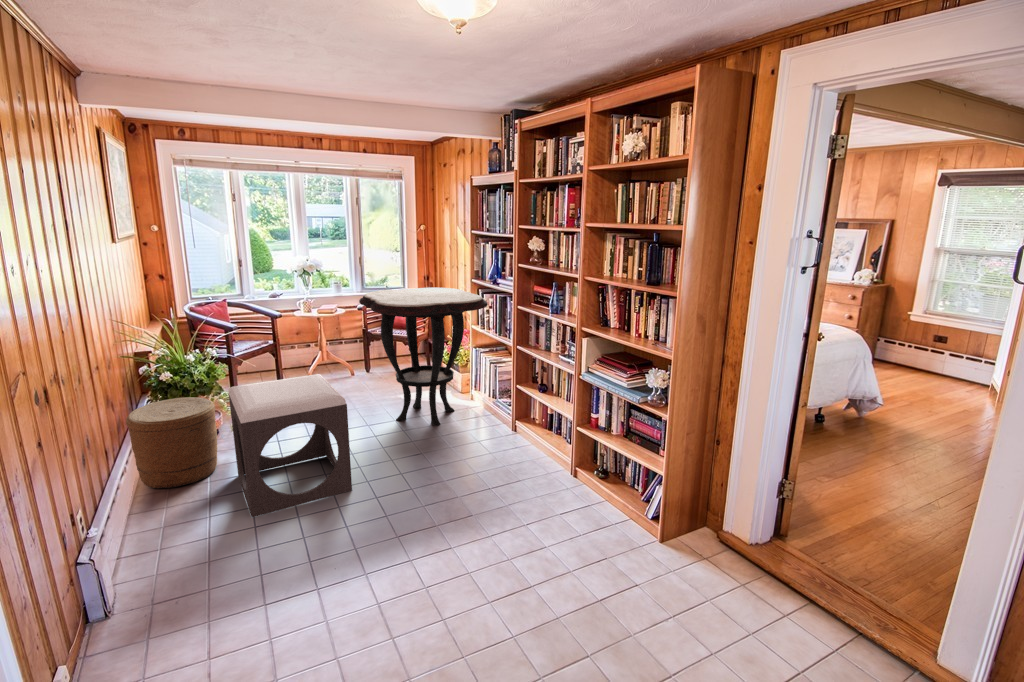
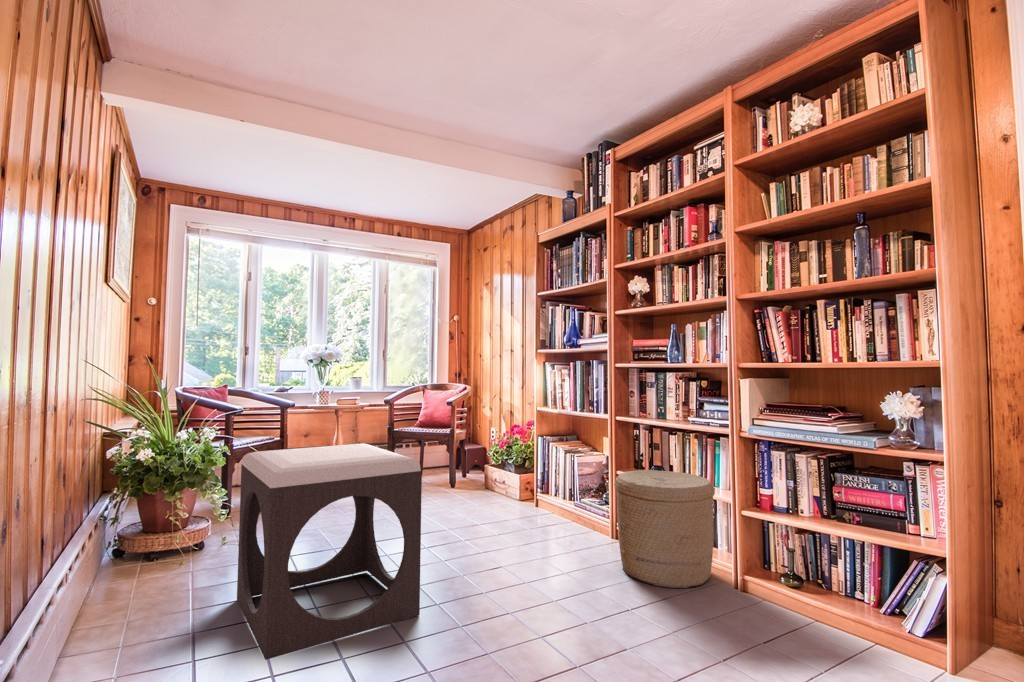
side table: present [359,288,488,426] -> none [407,360,570,535]
woven basket: present [126,397,217,489] -> present [615,470,715,588]

